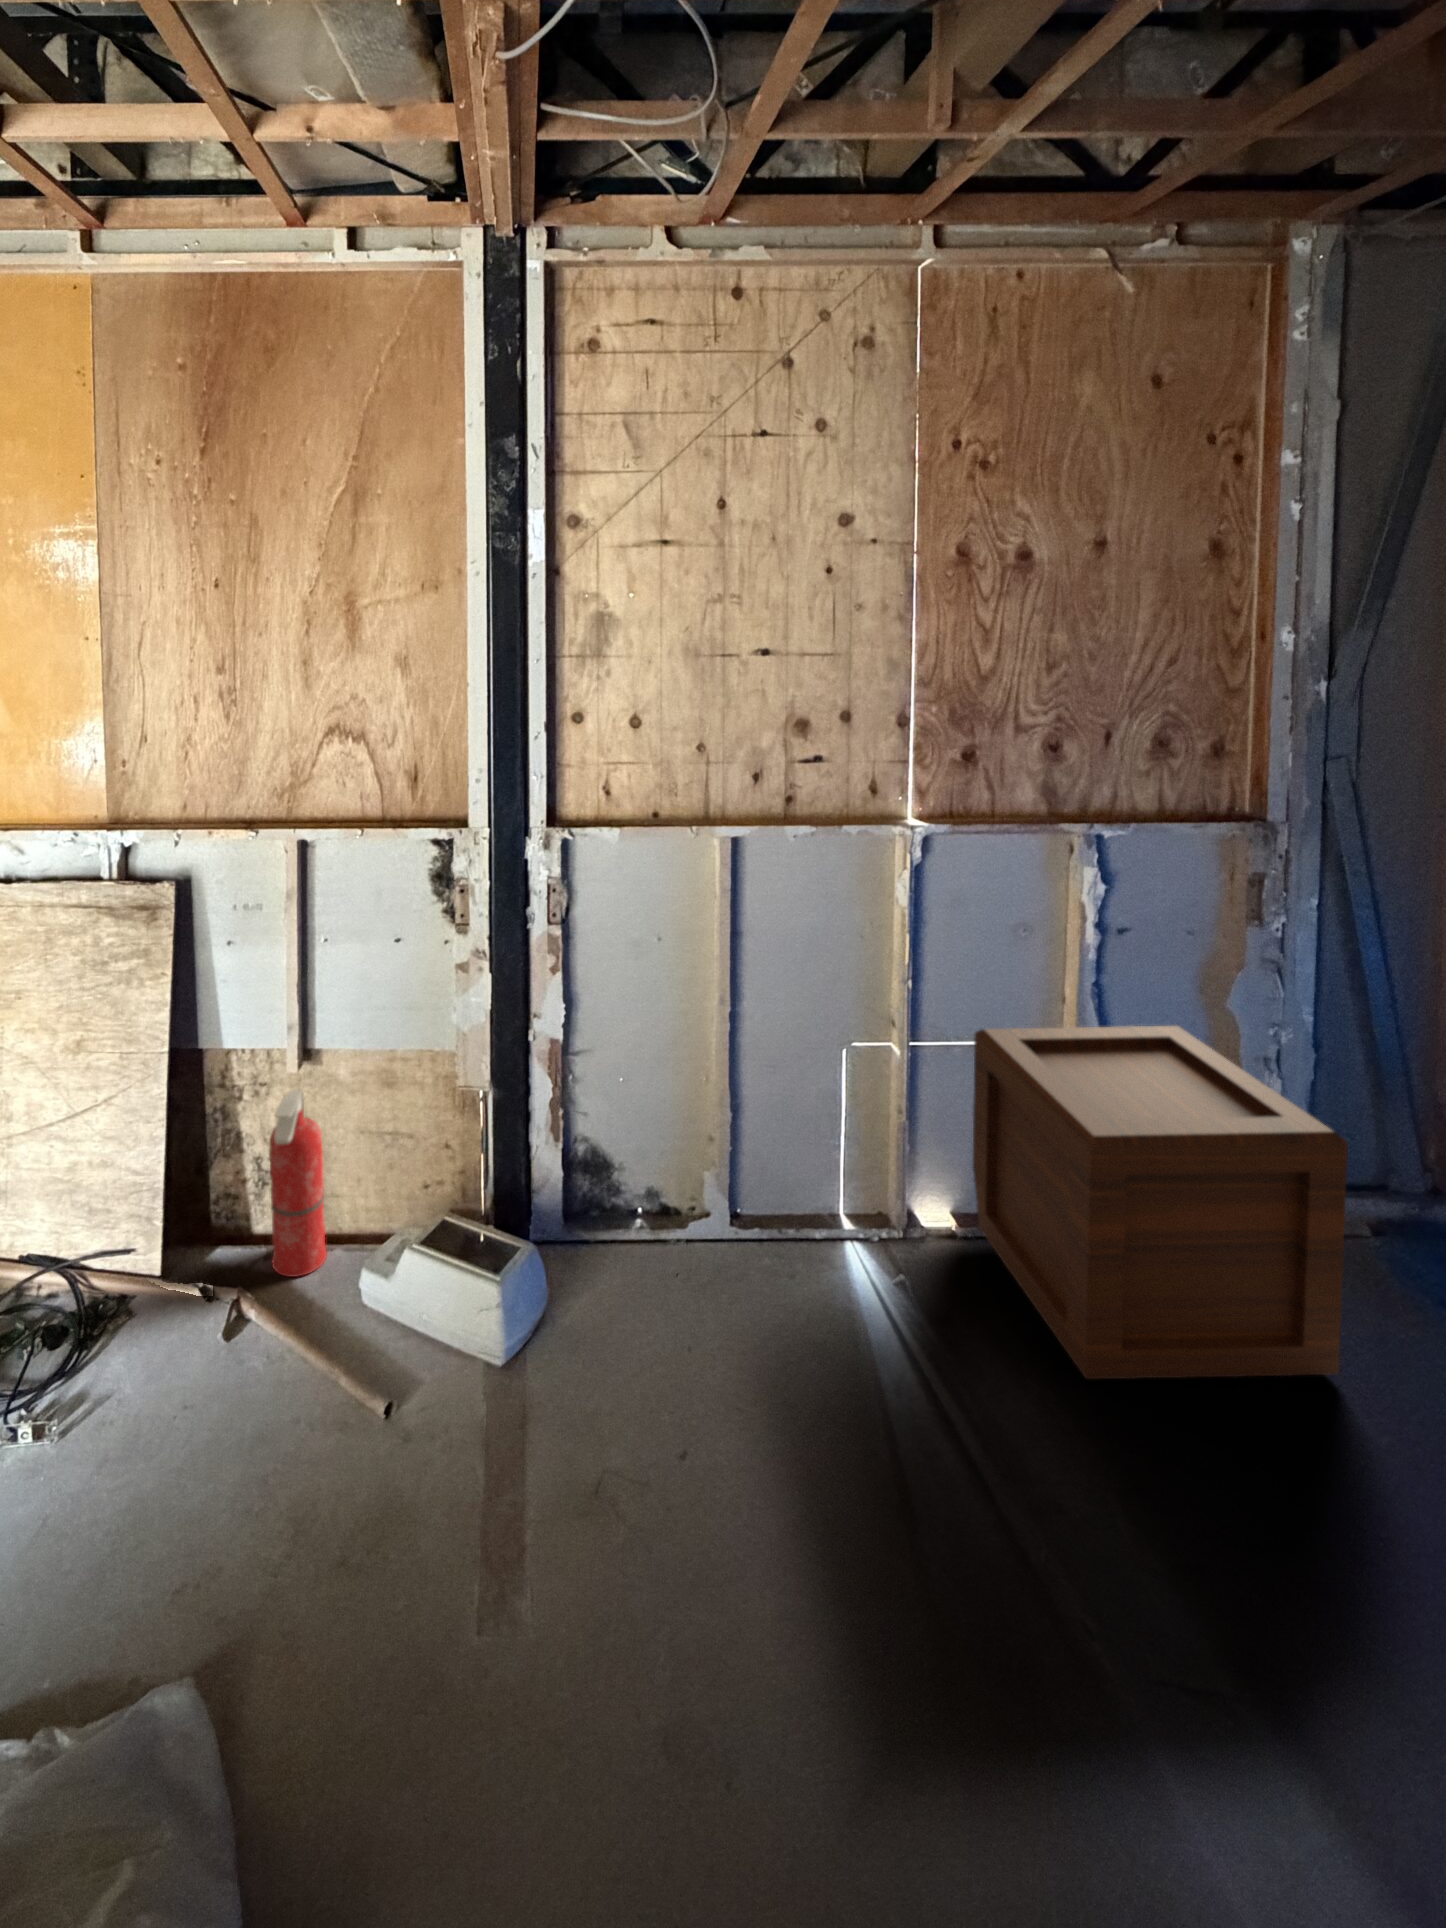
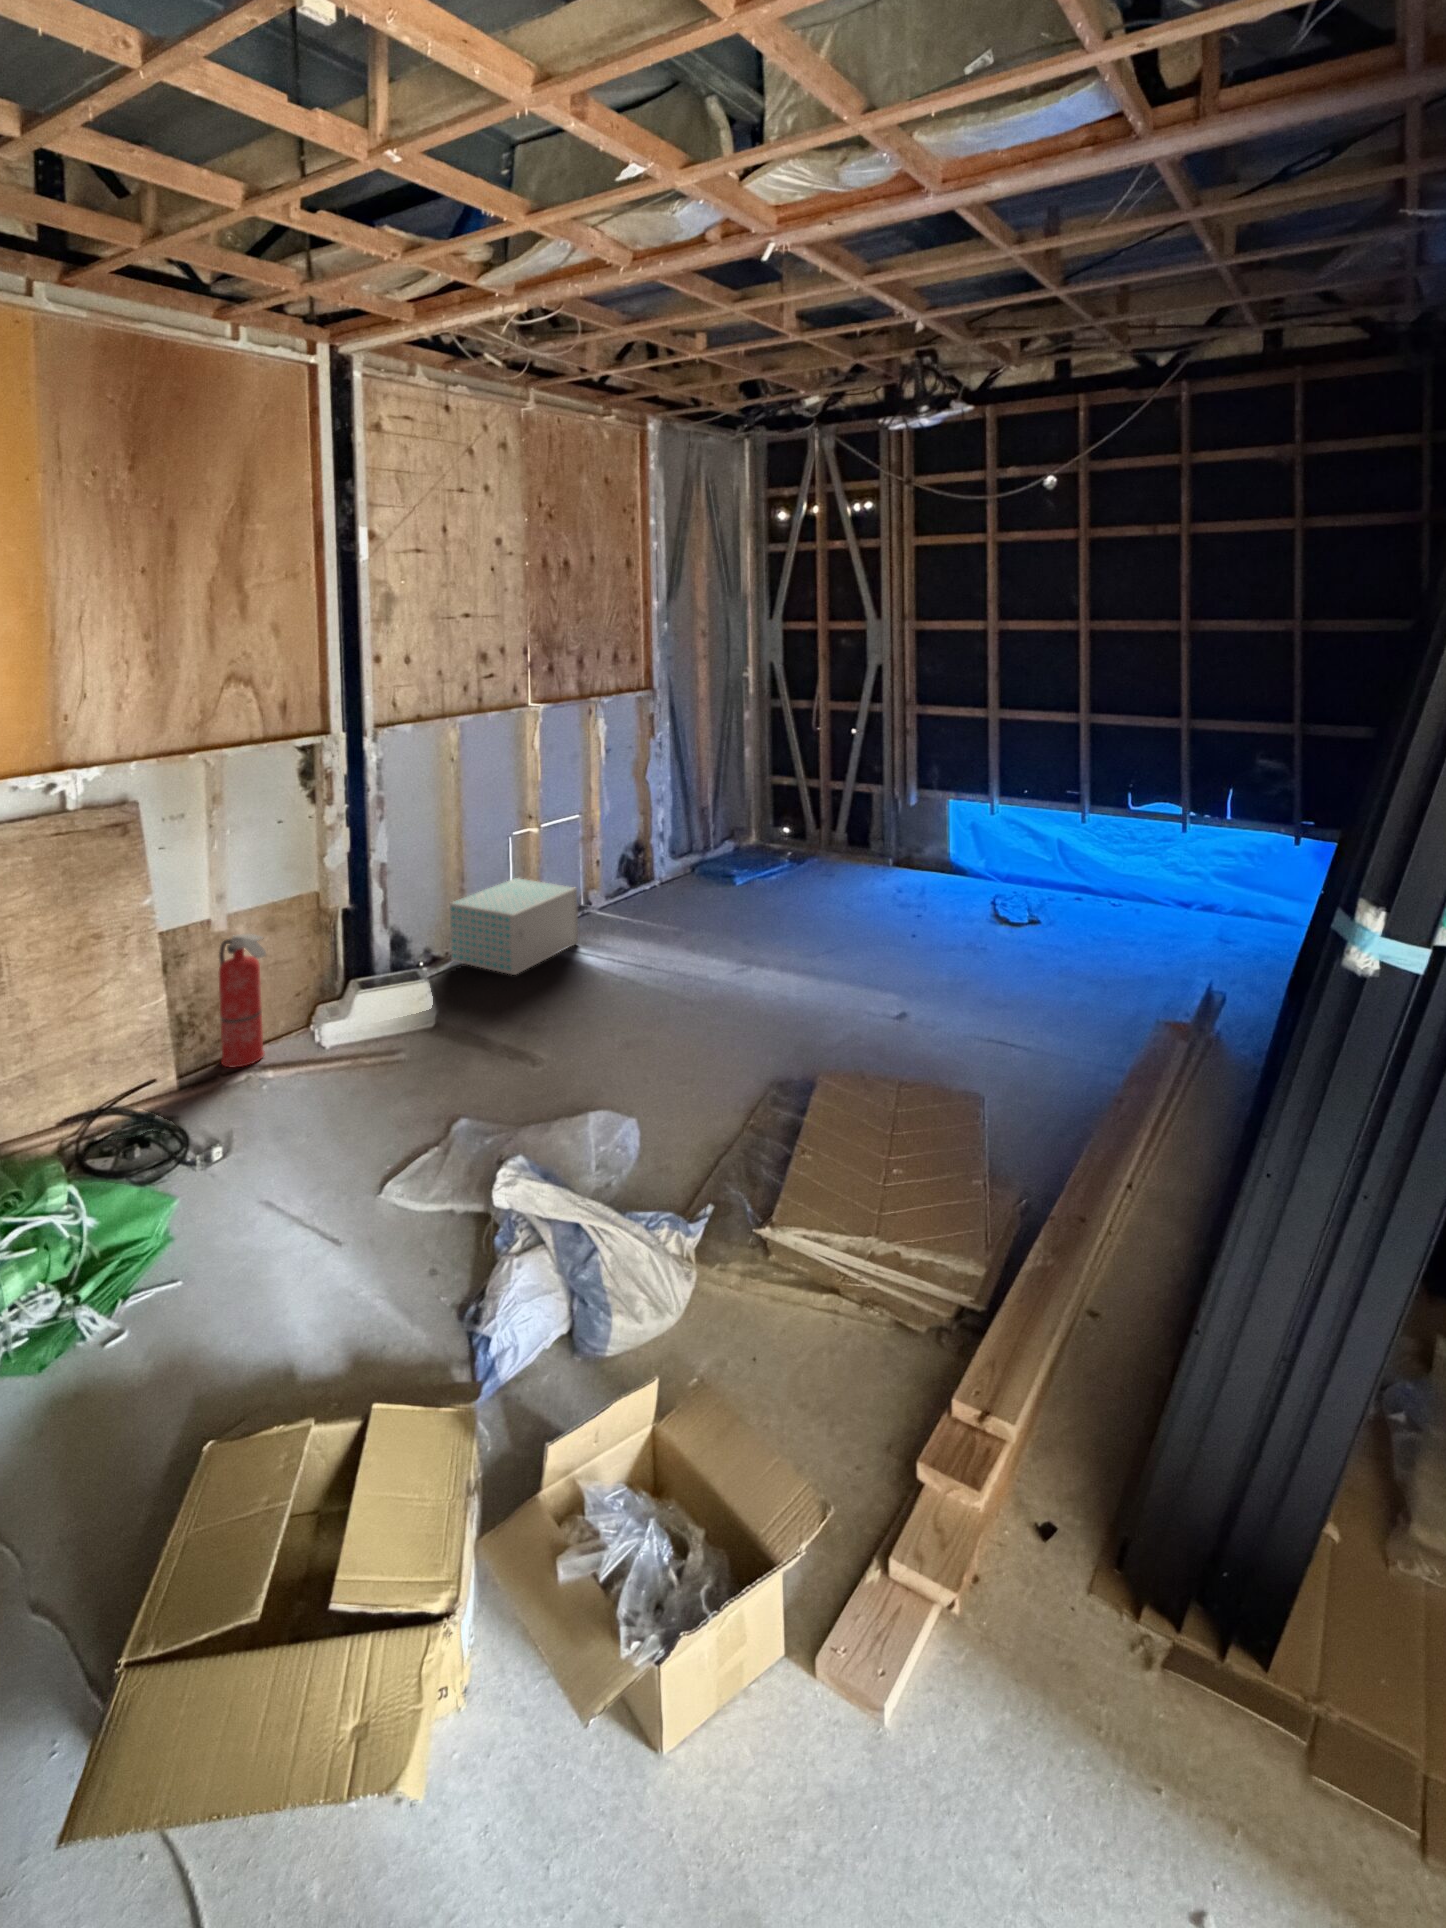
wooden crate: present [972,1026,1348,1379] -> none [566,791,716,930]
storage box: none [686,1125,908,1330] -> present [450,878,578,975]

